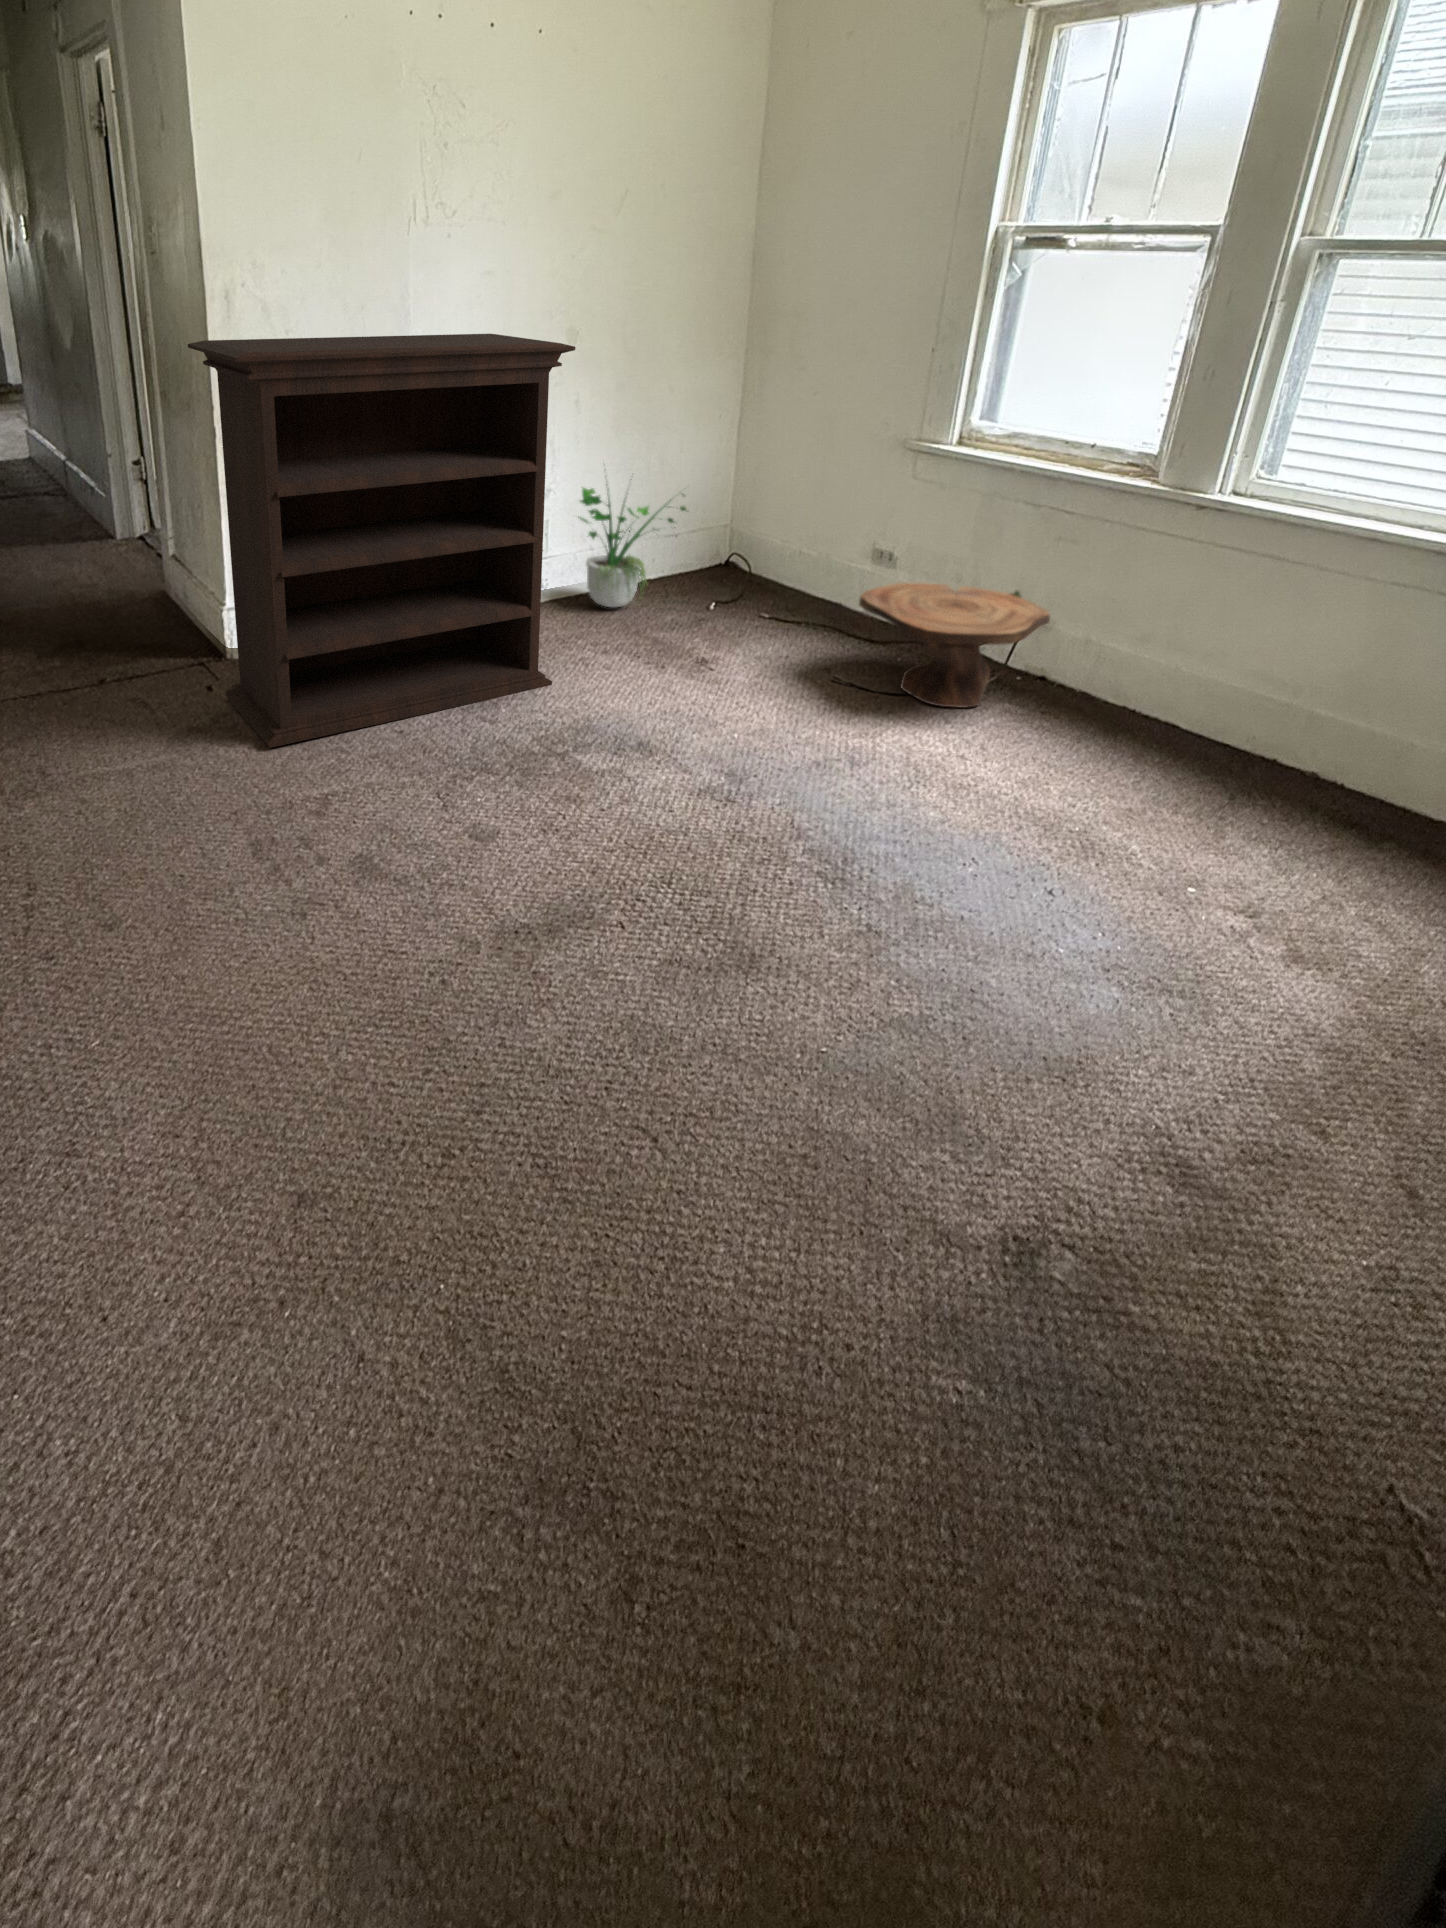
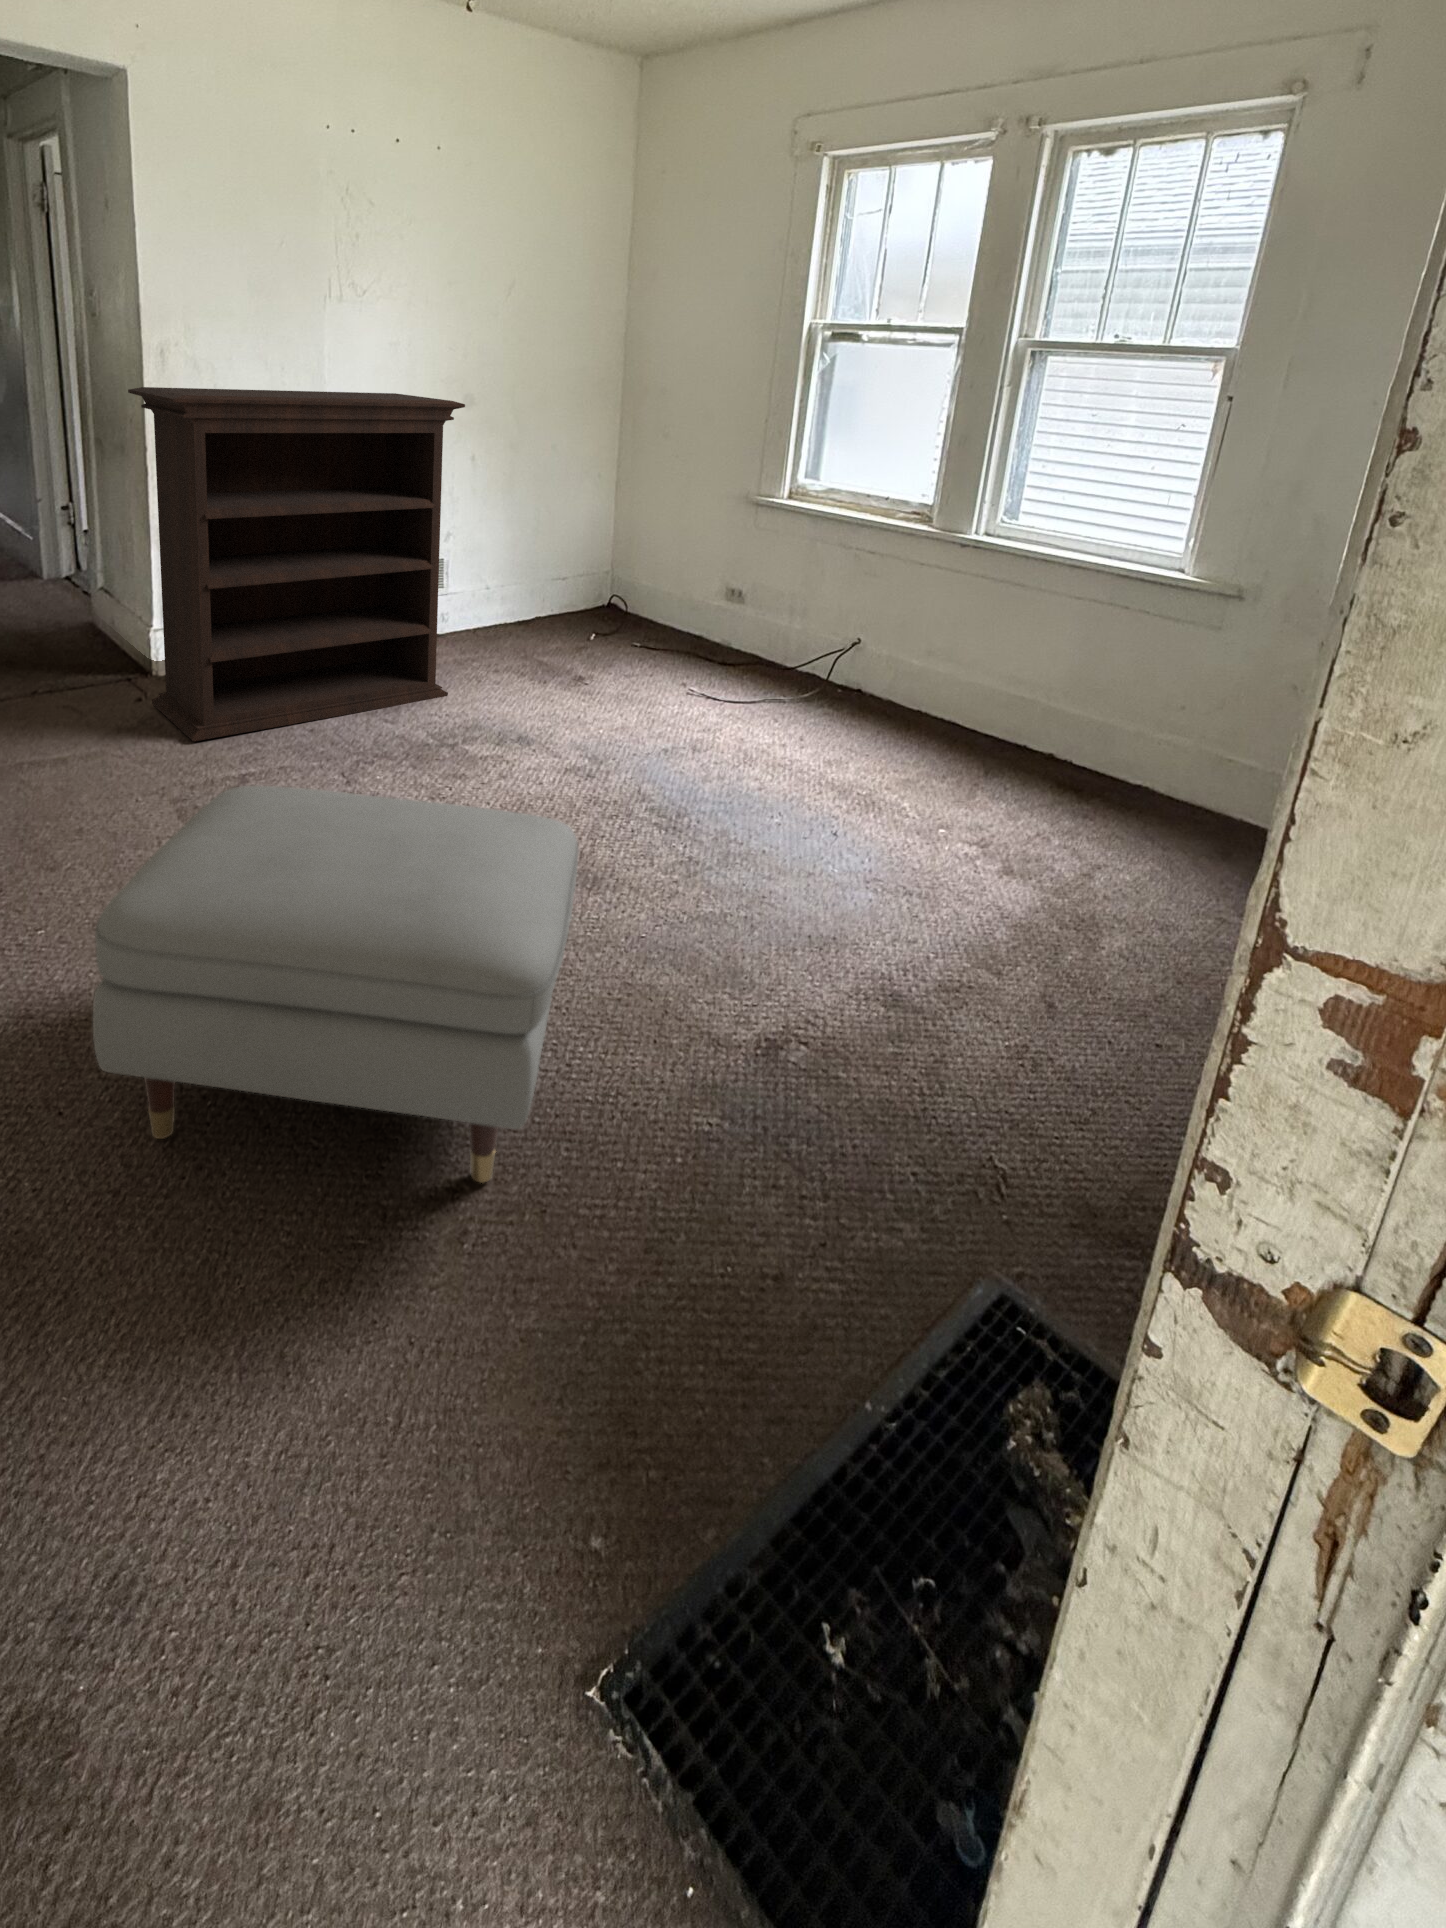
potted plant: present [578,488,687,607] -> none [470,505,575,638]
side table: present [859,583,1050,708] -> none [707,611,857,712]
ottoman: none [129,881,776,1489] -> present [93,786,579,1182]

